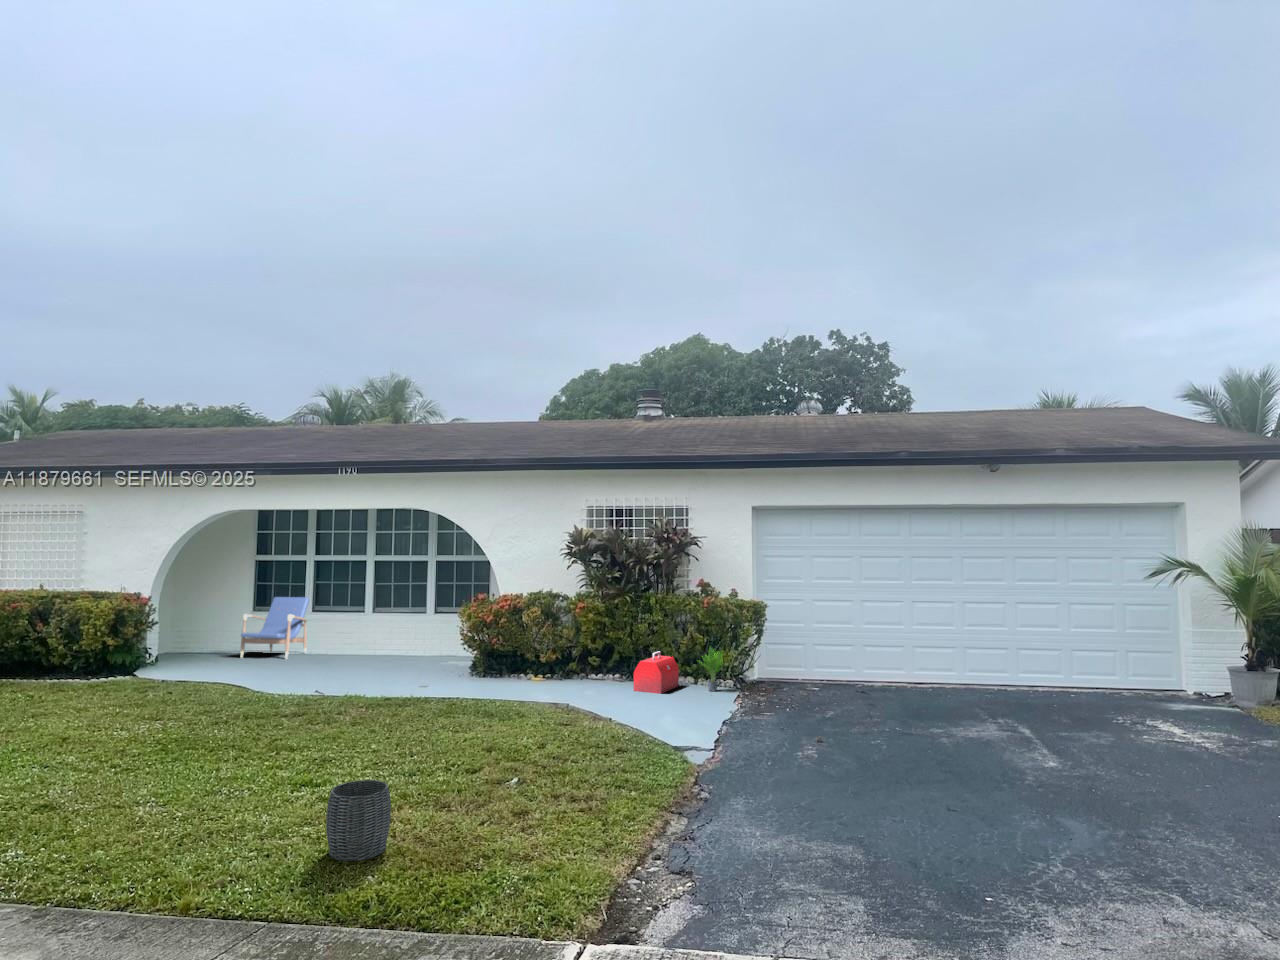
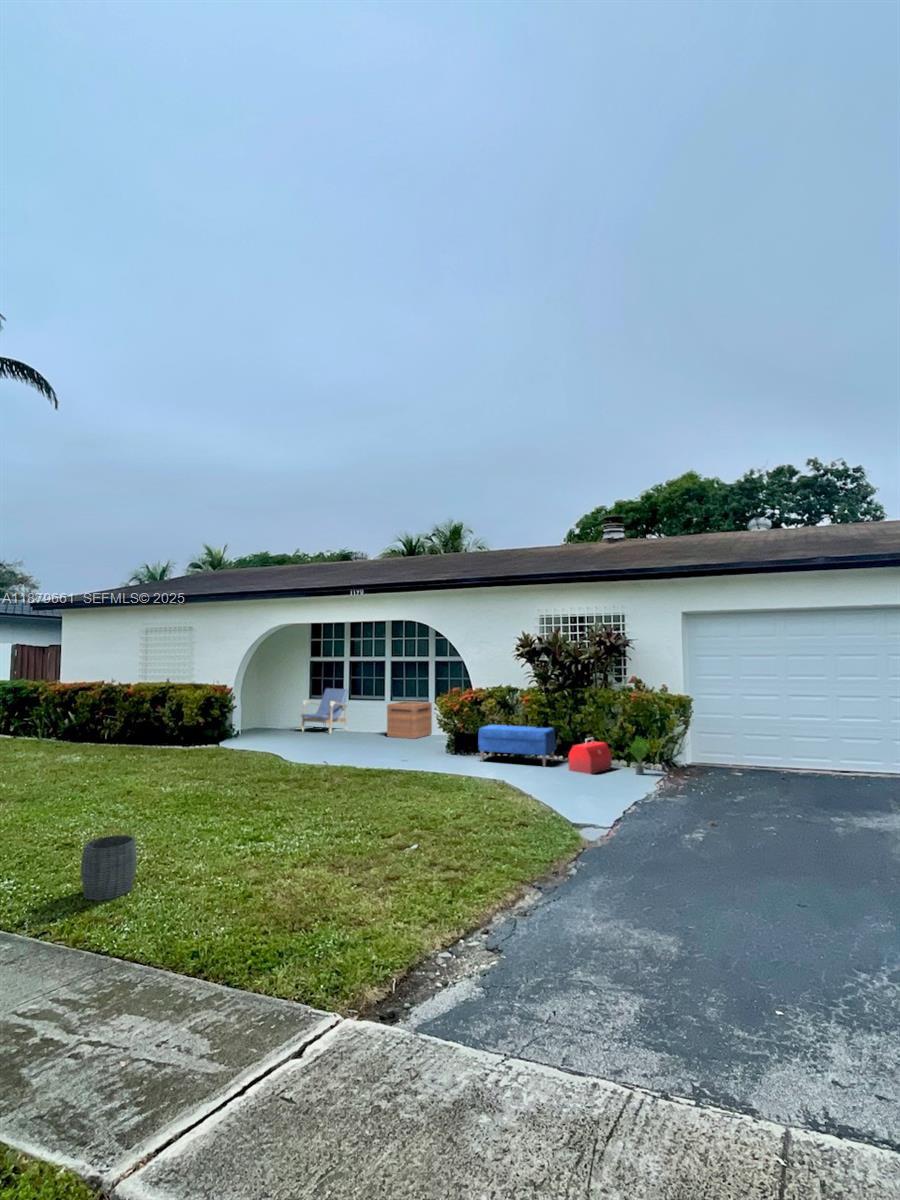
wooden crate: none [372,613,432,662] -> present [387,701,432,739]
bench: none [519,640,611,688] -> present [478,725,556,766]
woven basket: present [326,780,391,861] -> present [81,835,137,900]

